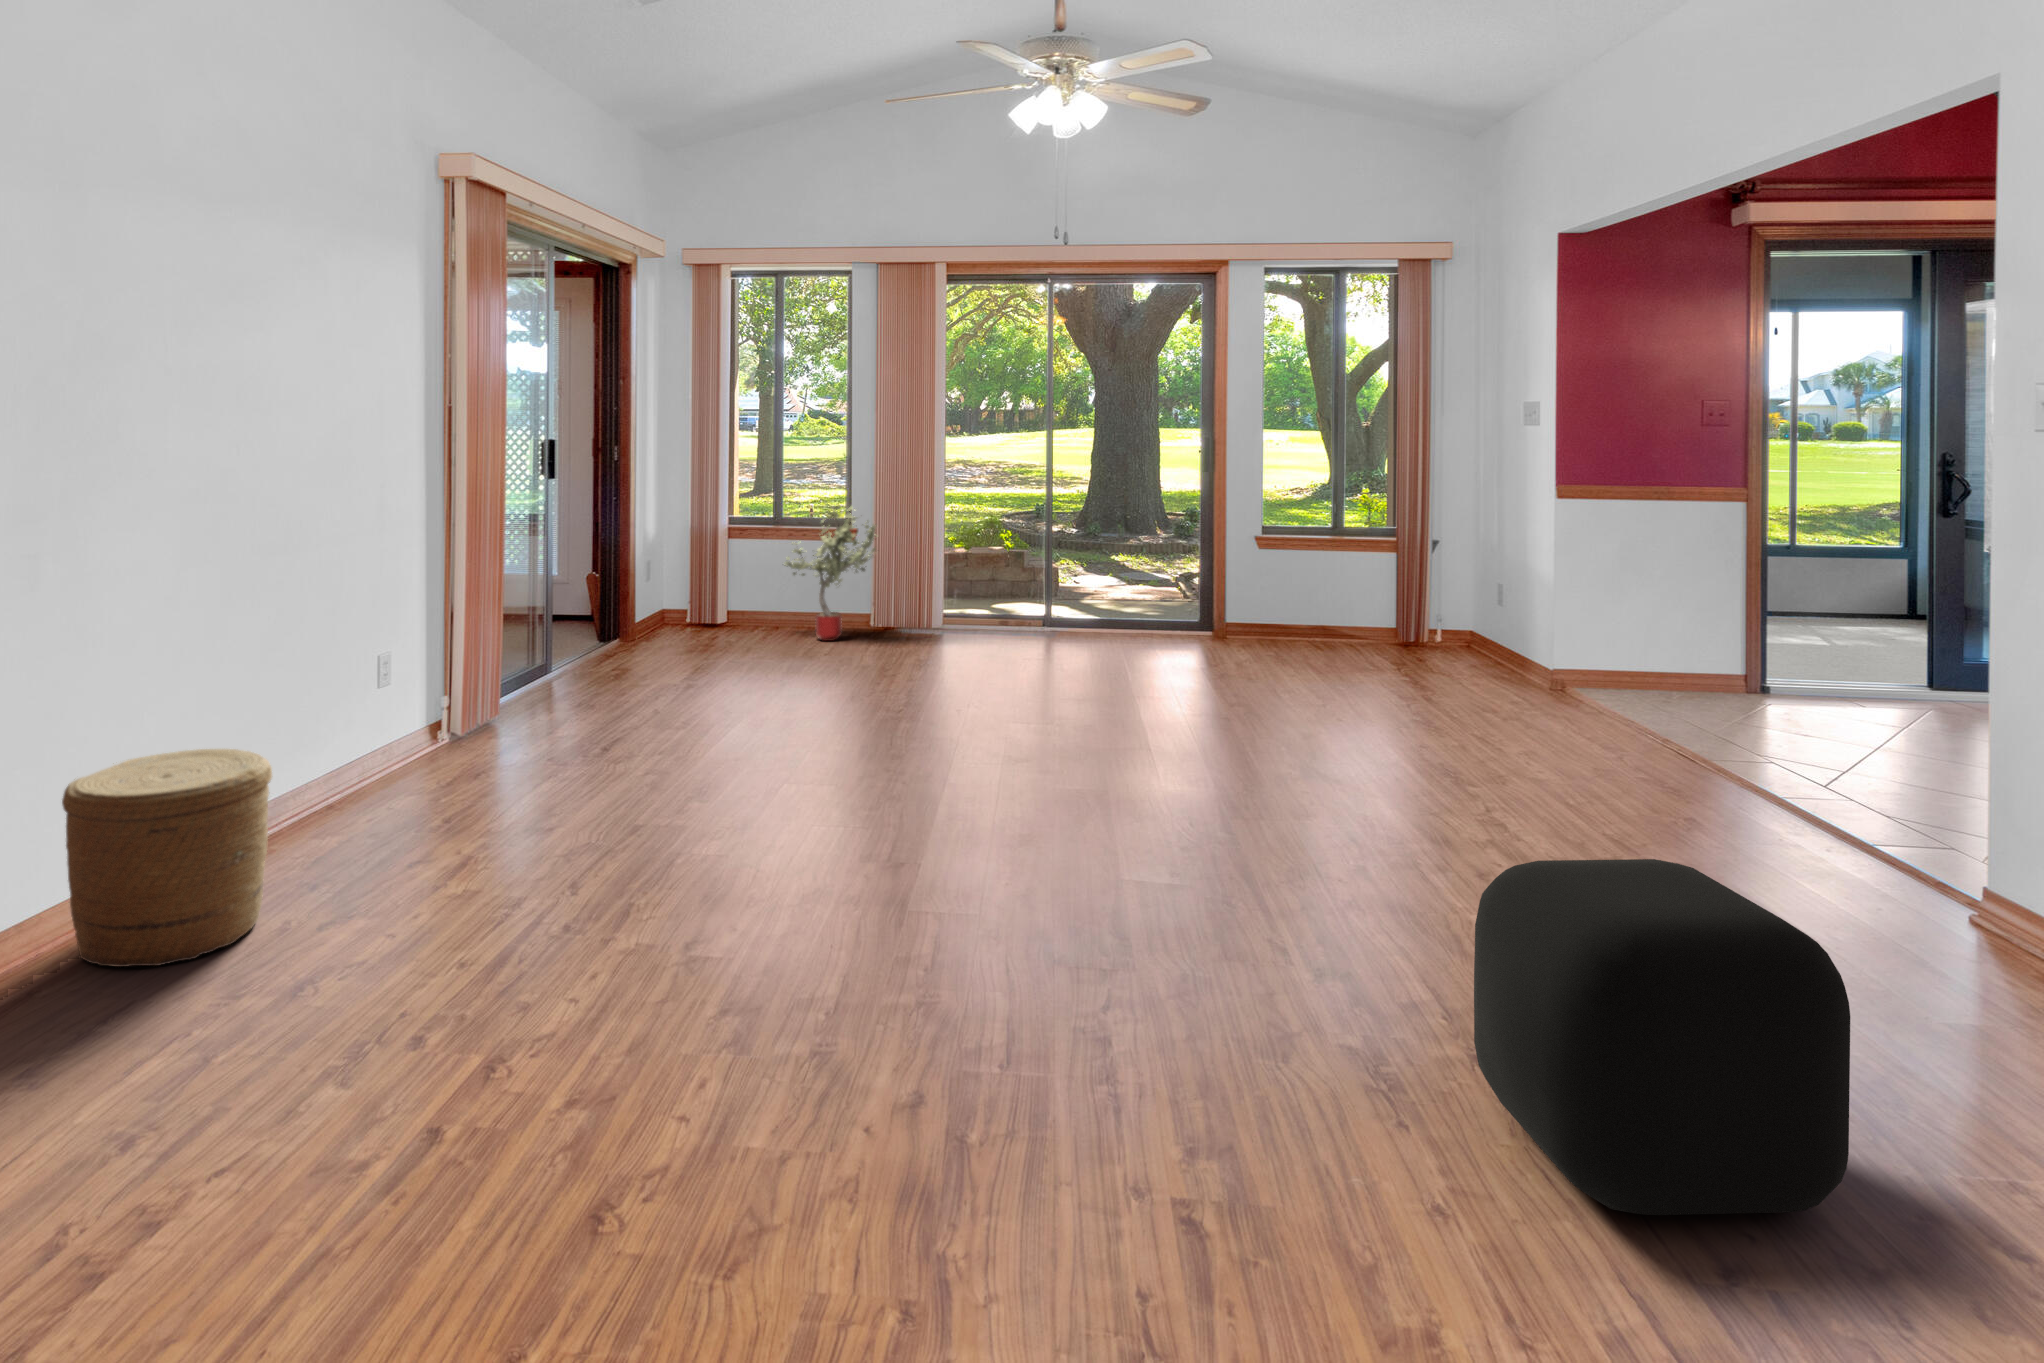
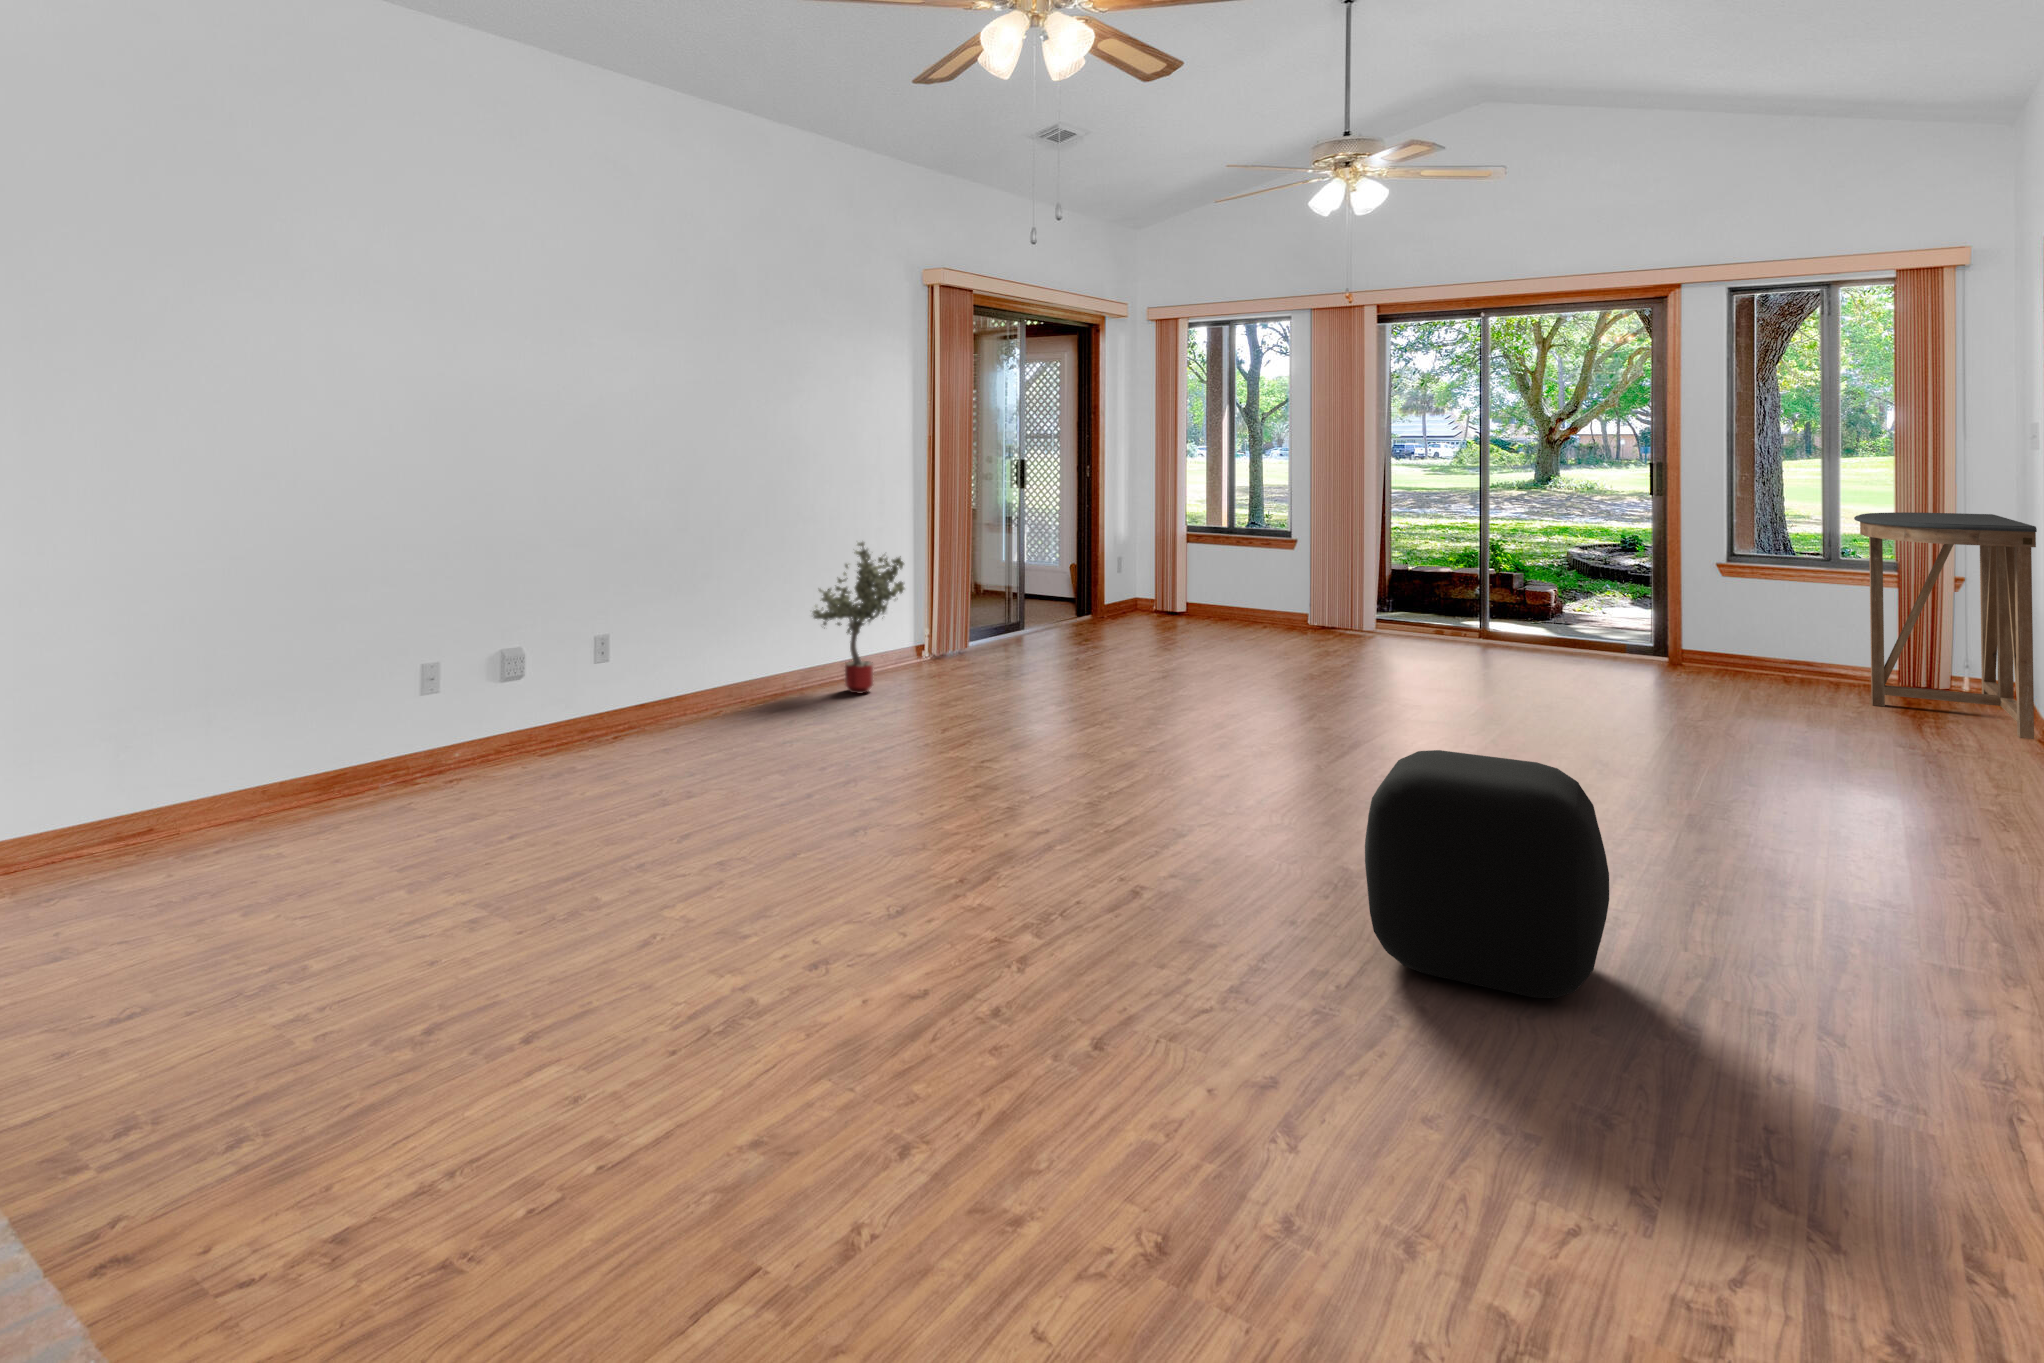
console table: none [1383,482,1546,682] -> present [1854,512,2037,739]
potted tree: present [785,506,877,641] -> present [813,542,905,693]
woven basket: present [62,749,272,967] -> none [687,624,783,730]

